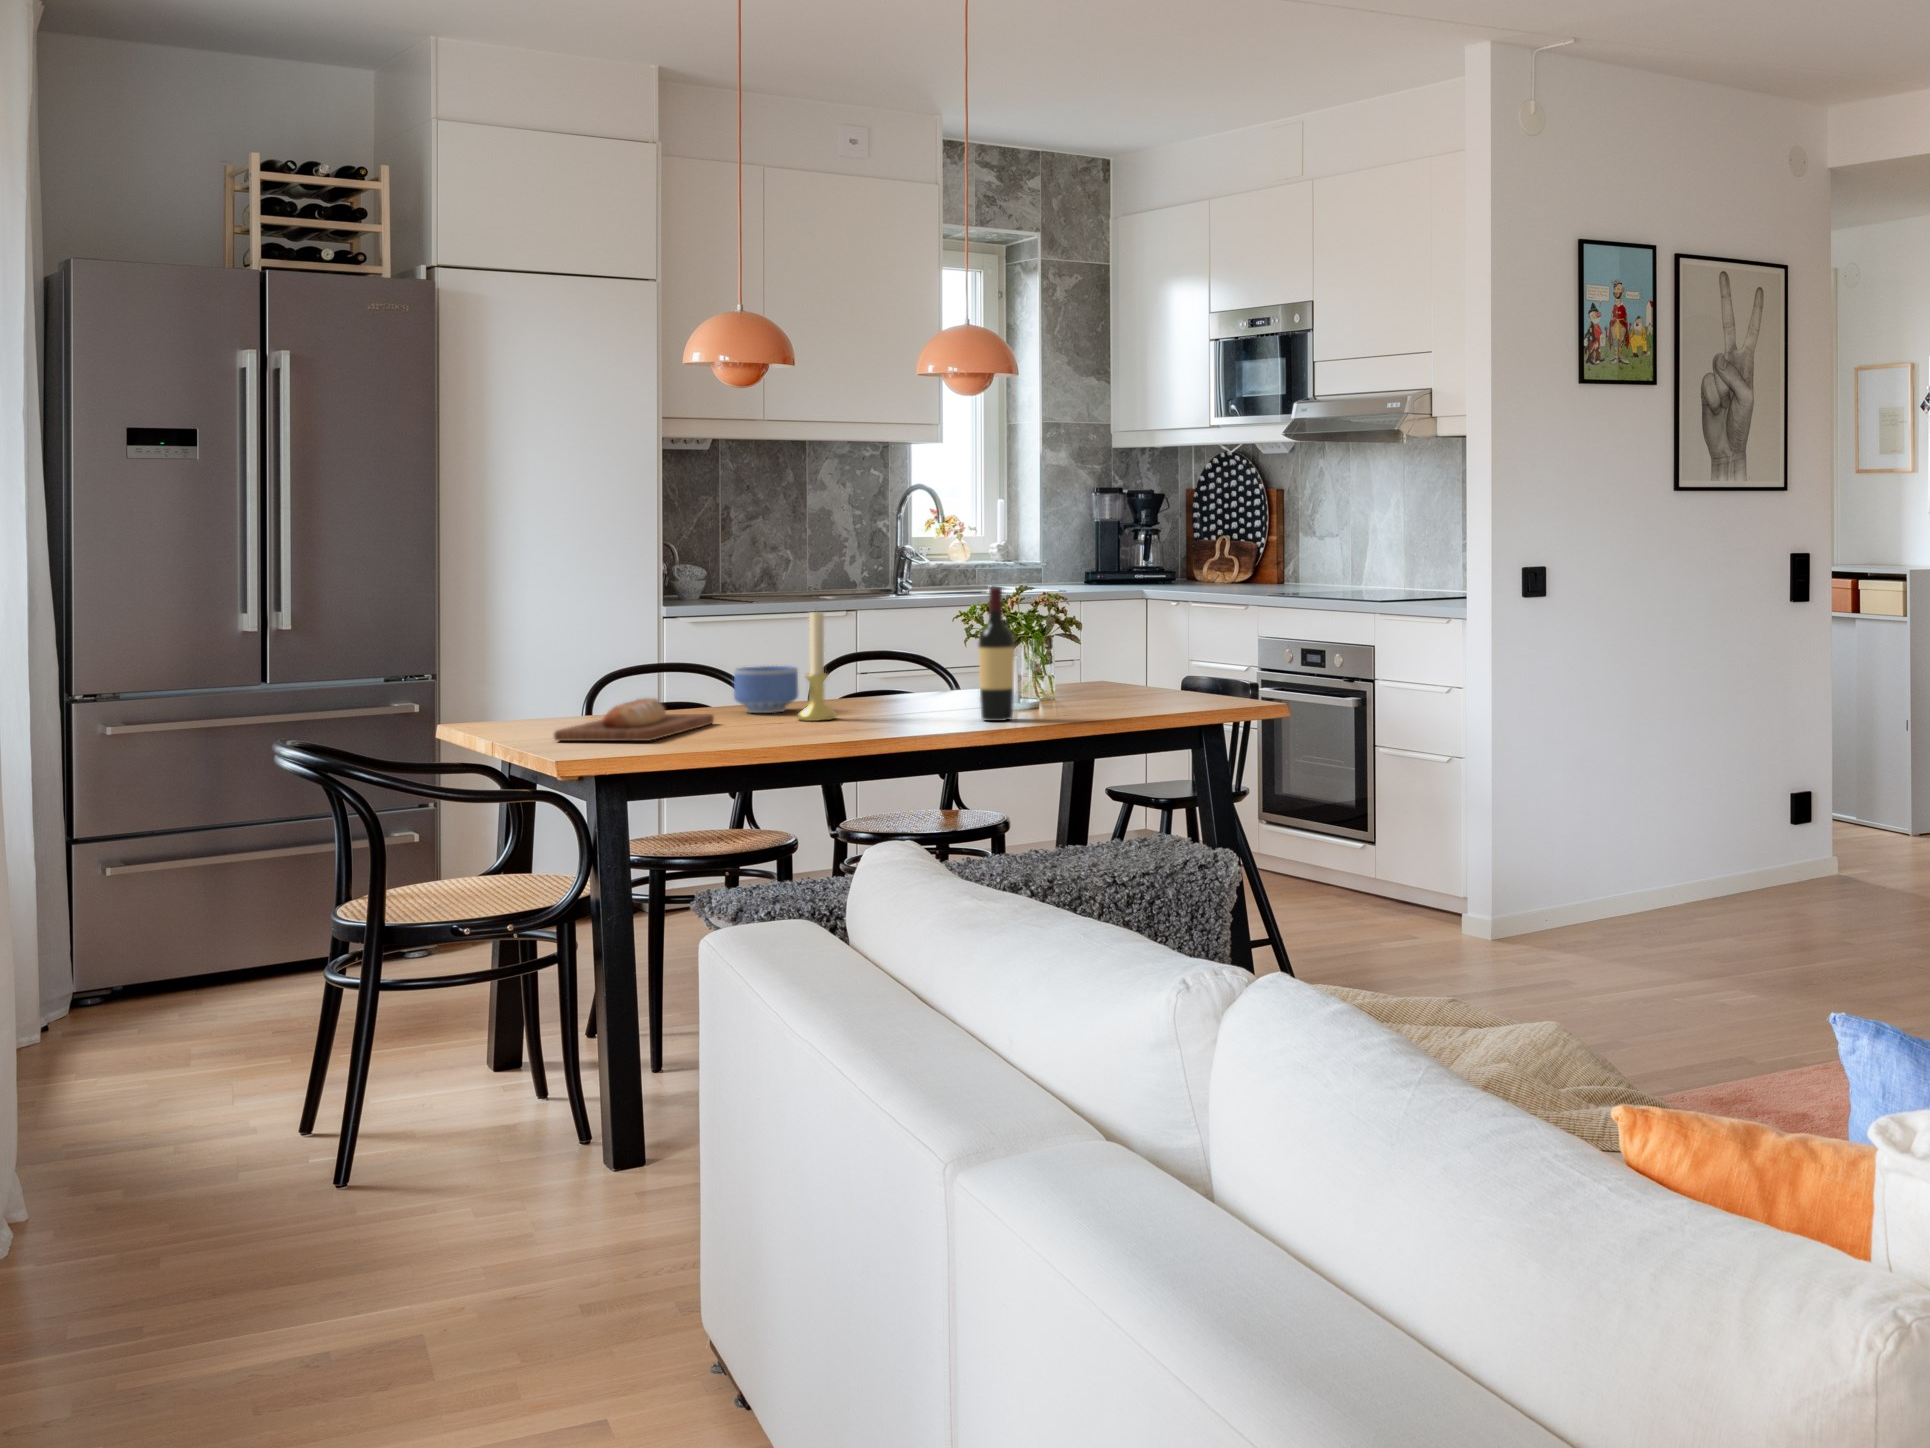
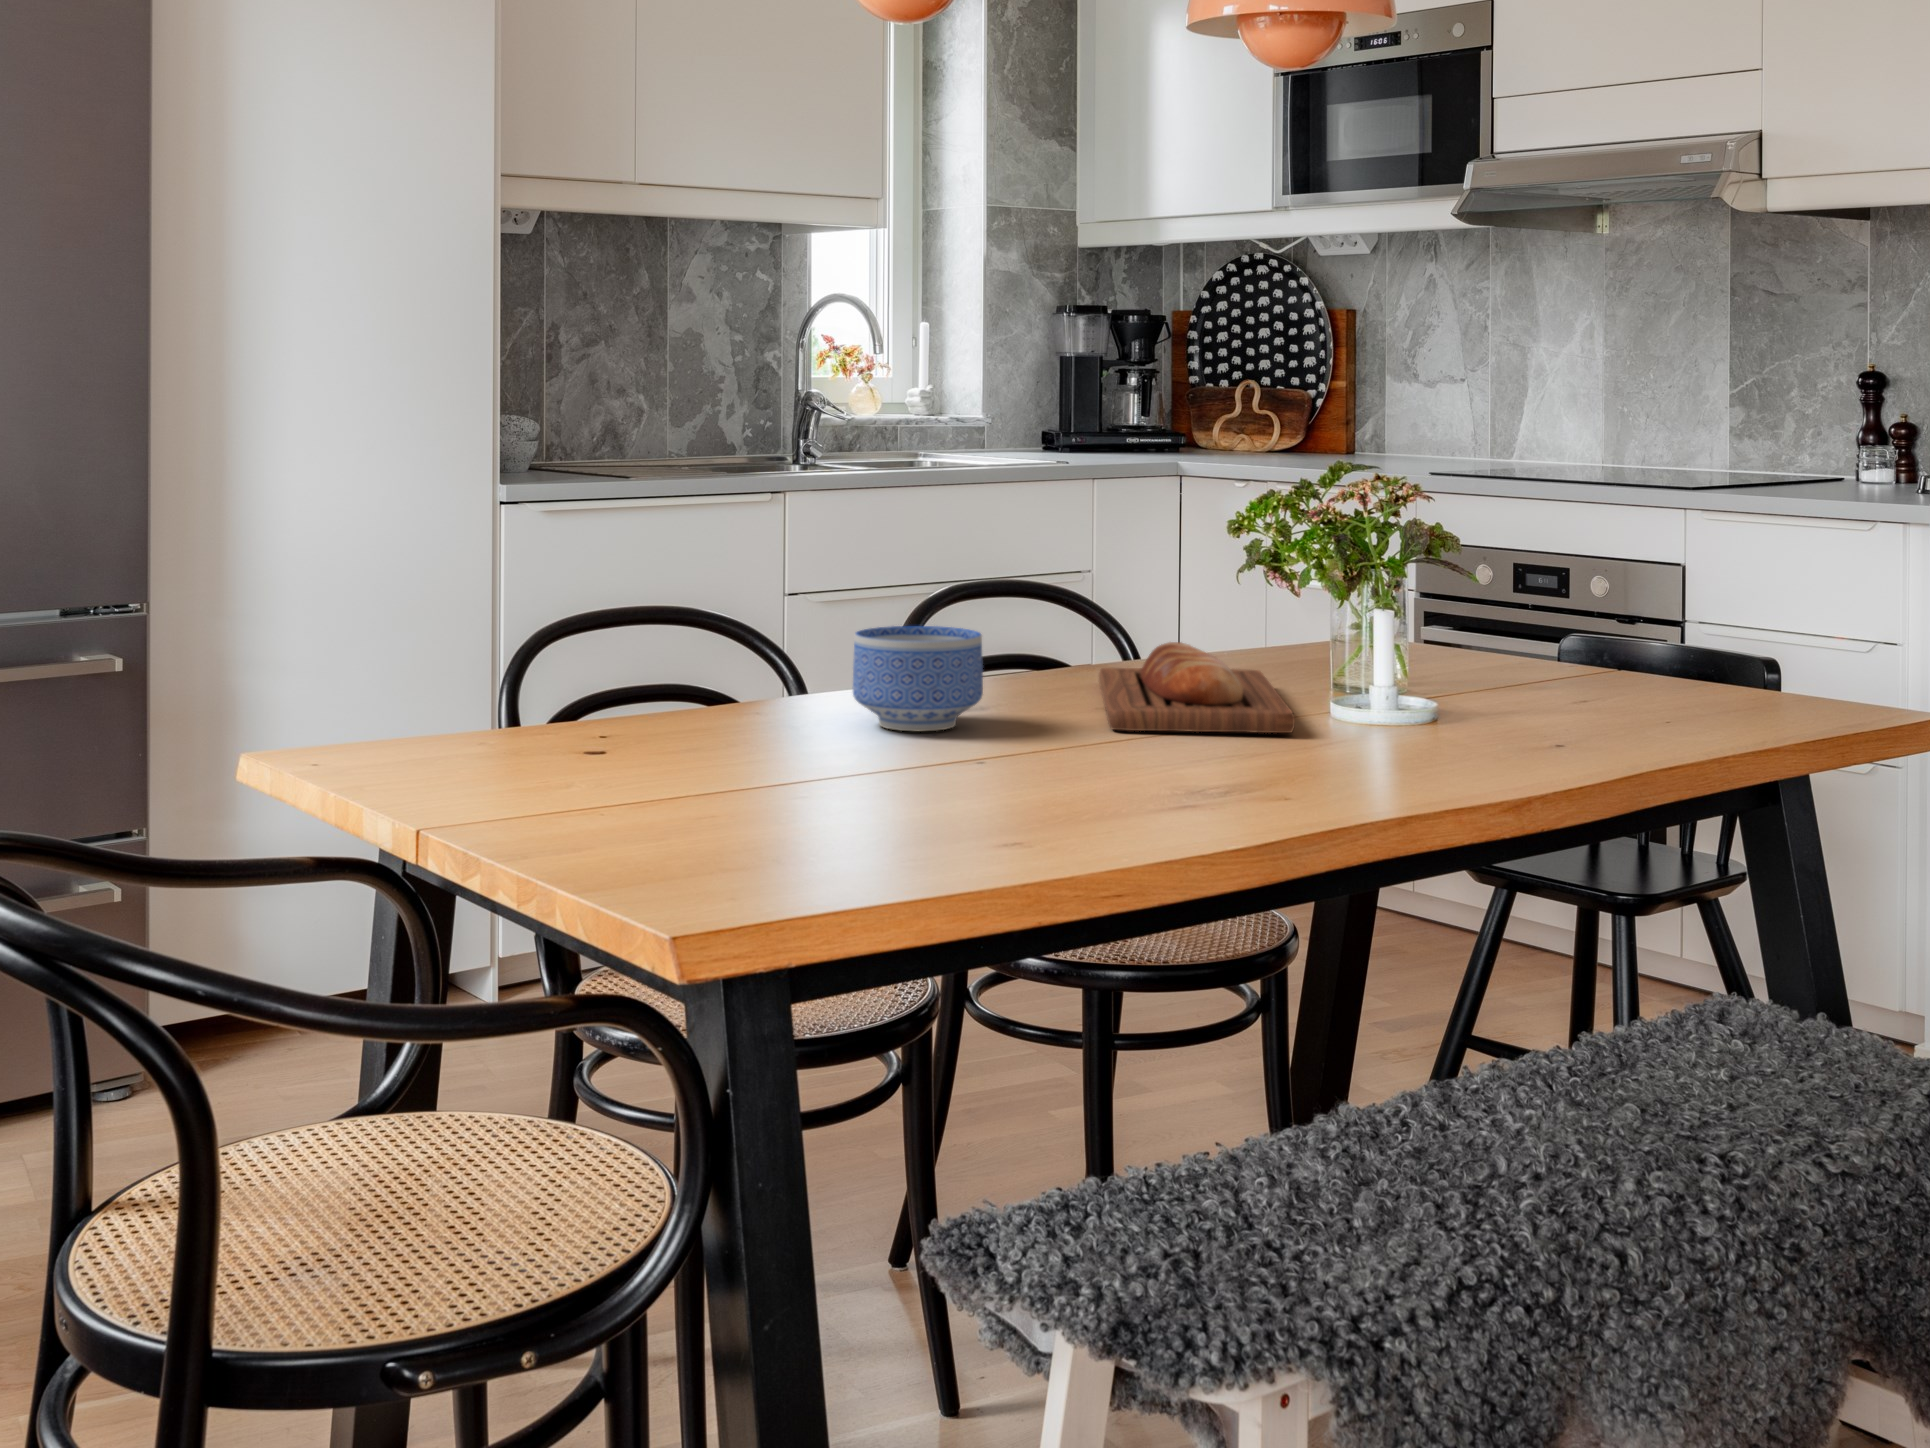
wine bottle: present [978,587,1015,721] -> none [1427,466,1507,767]
candle holder: present [797,612,836,721] -> none [1028,508,1113,761]
bread loaf: present [554,698,714,741] -> present [1099,642,1295,733]

